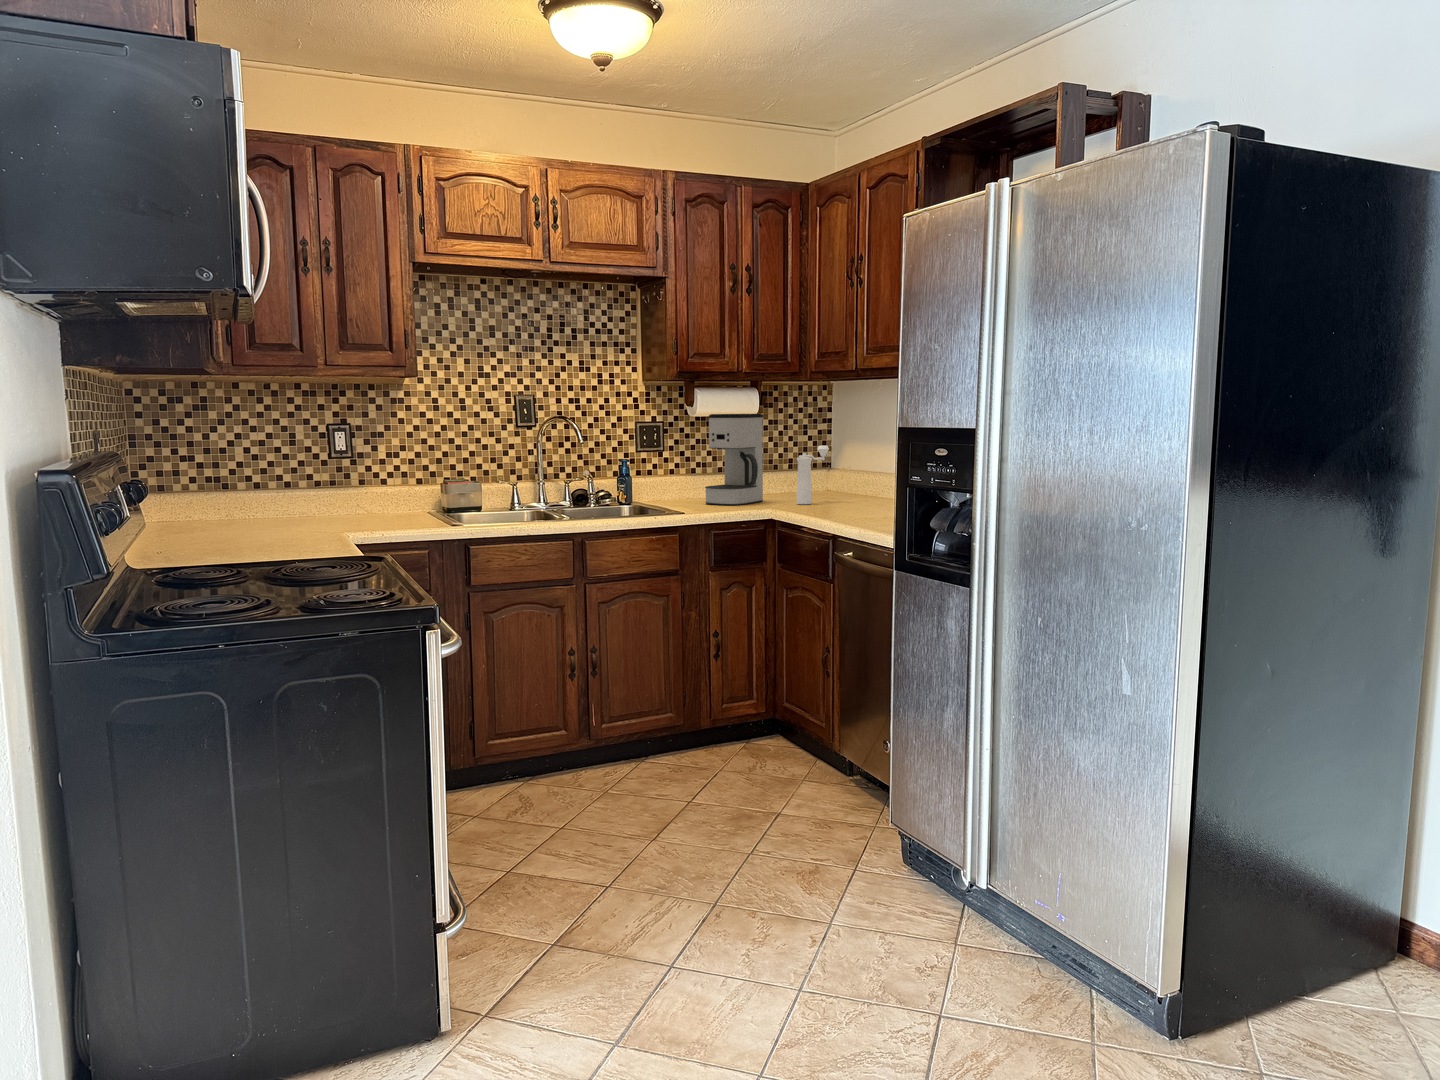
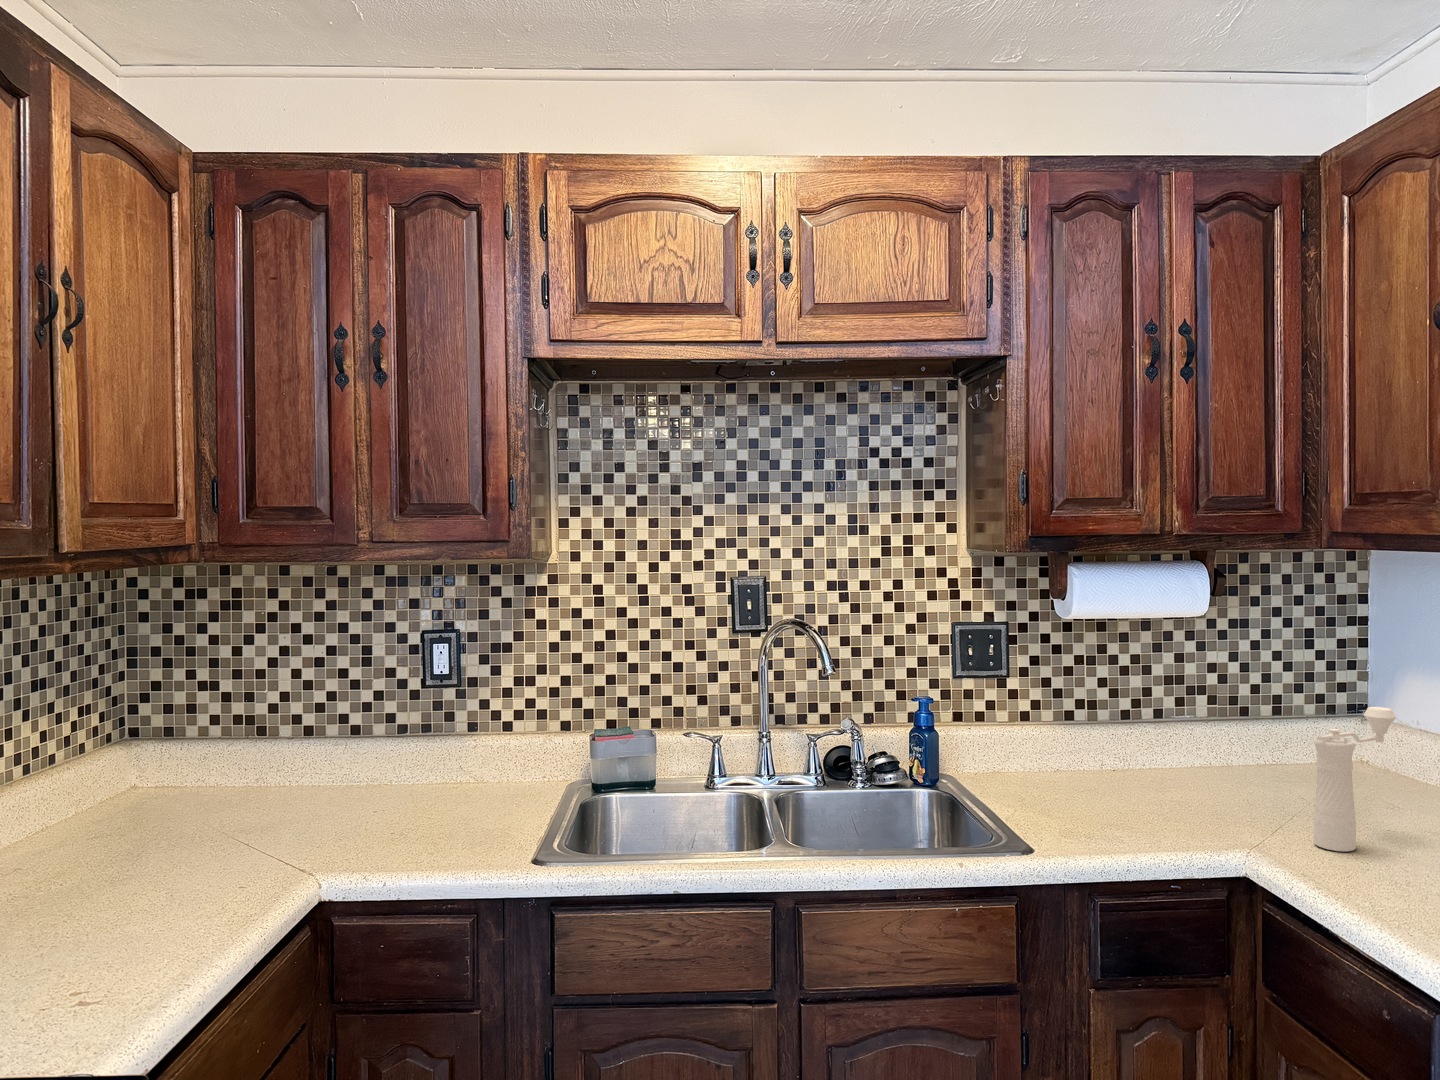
coffee maker: present [705,414,763,505] -> none [1089,621,1223,831]

